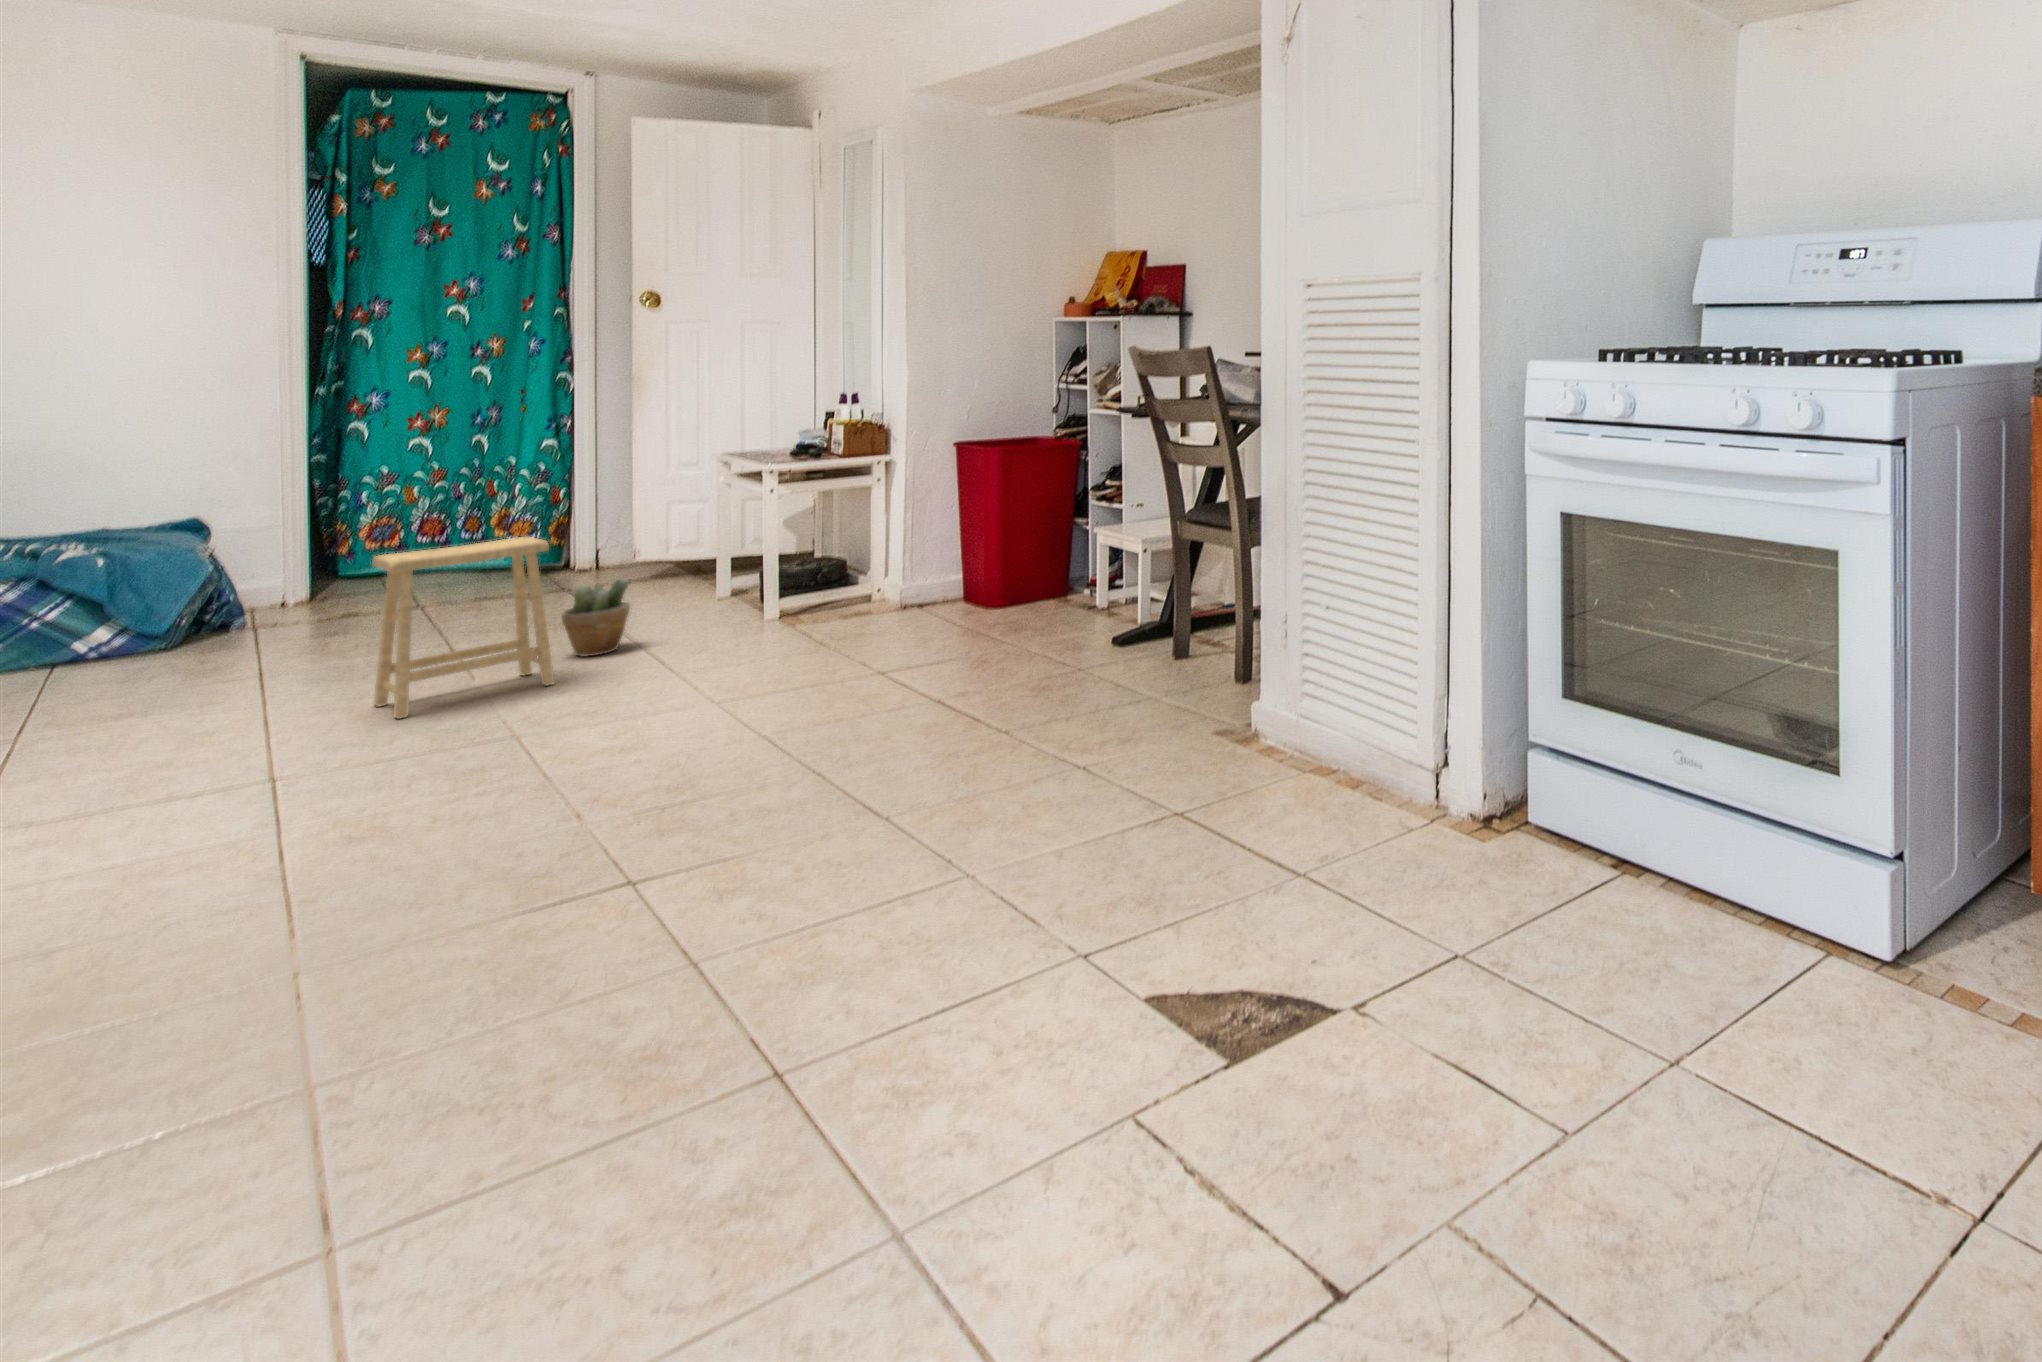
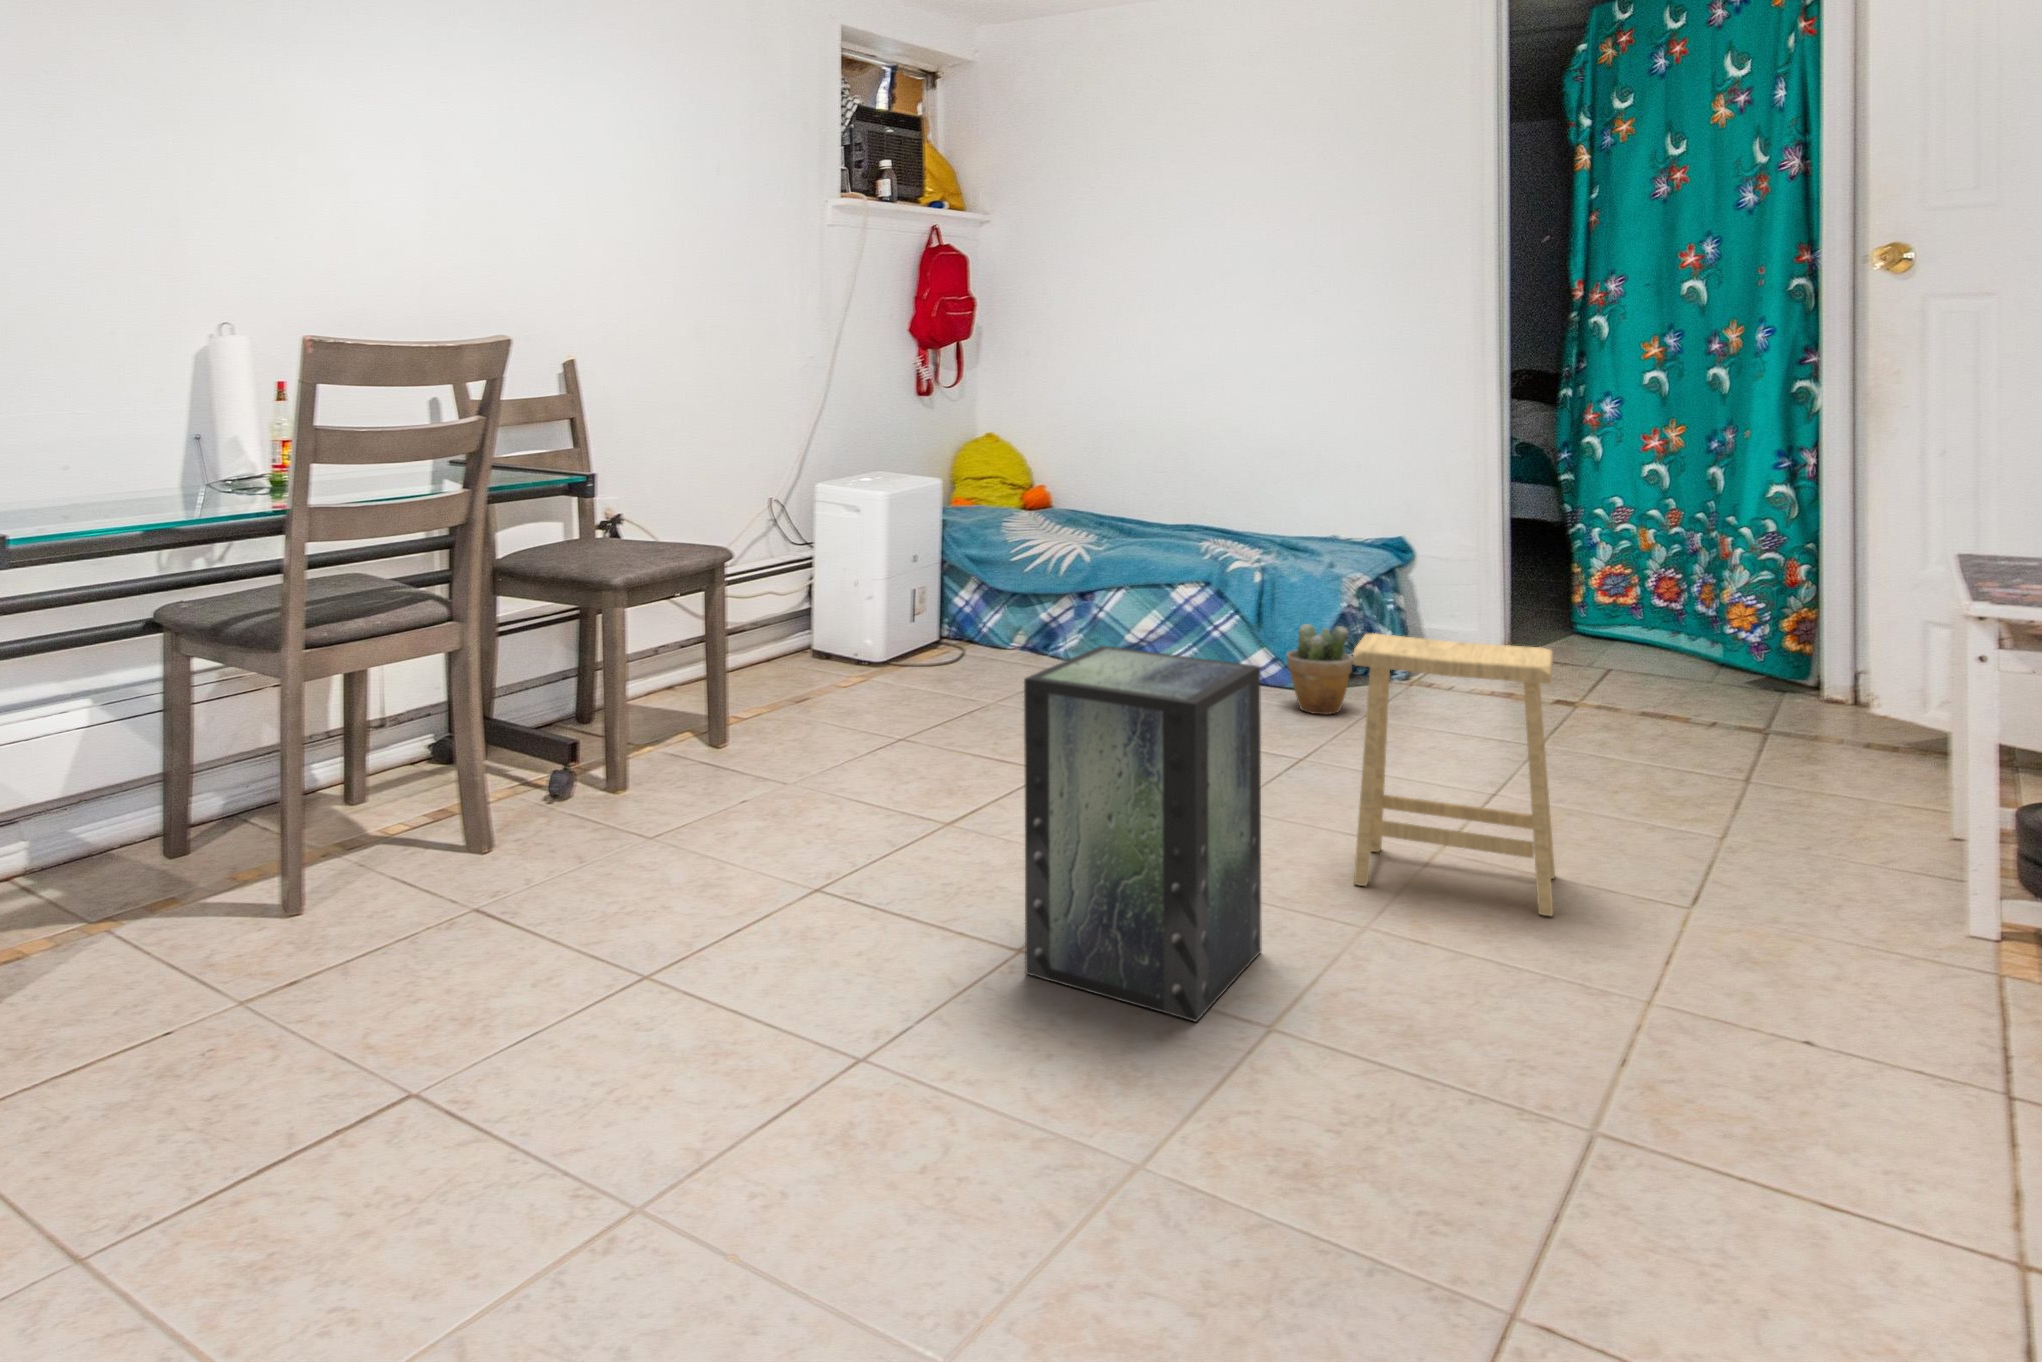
storage box: none [196,570,398,835] -> present [1024,646,1262,1022]
potted plant: present [561,578,630,656] -> present [1286,624,1353,715]

